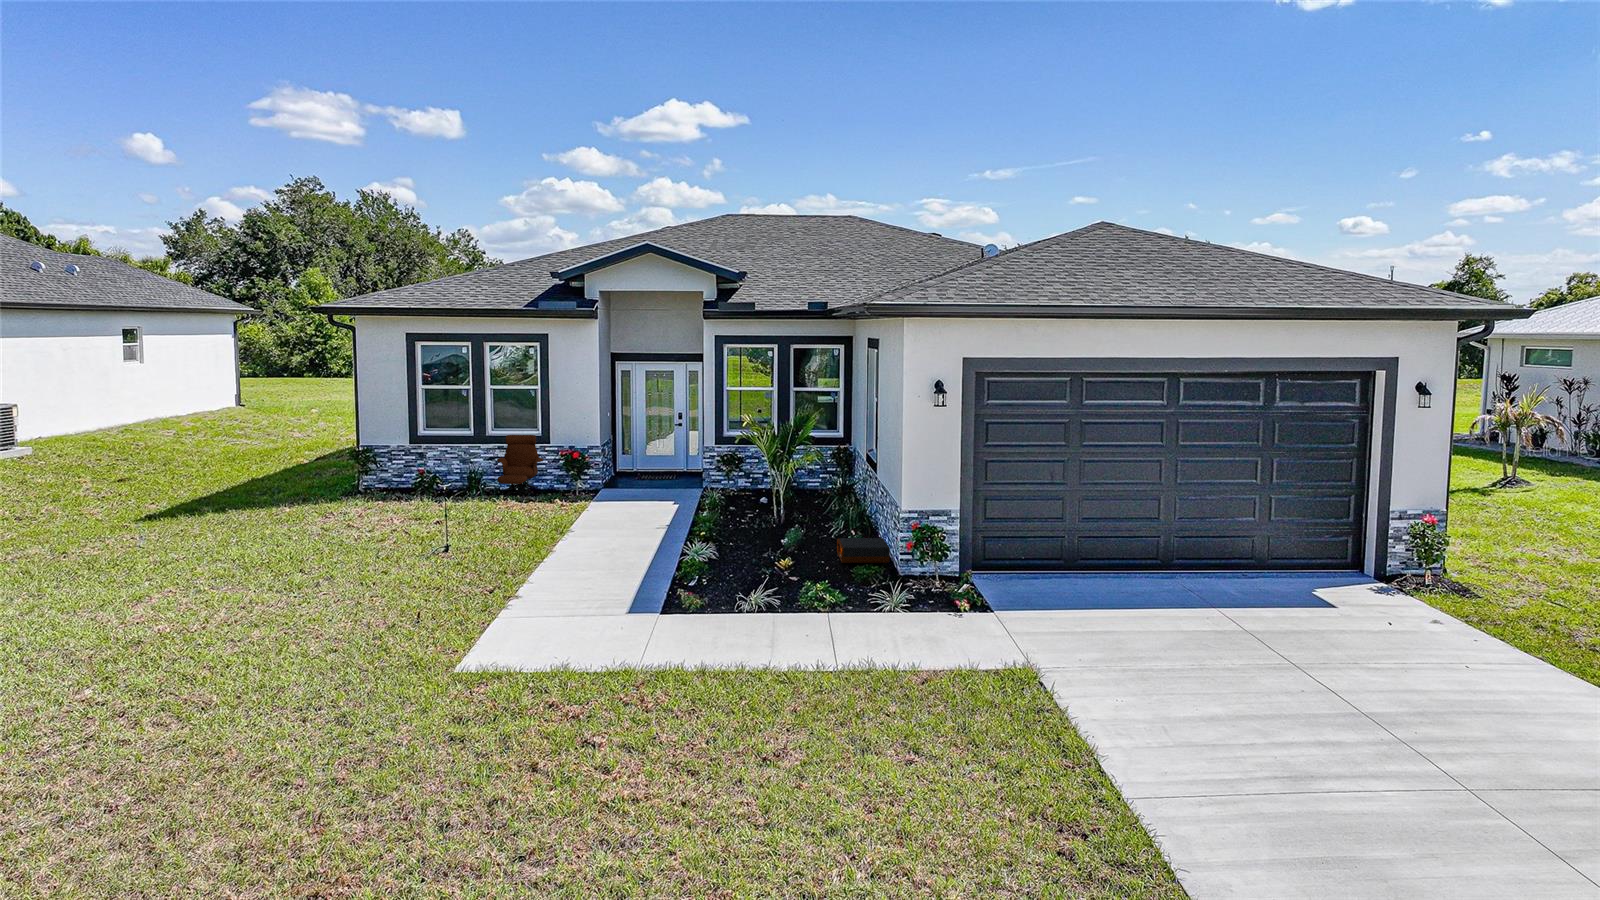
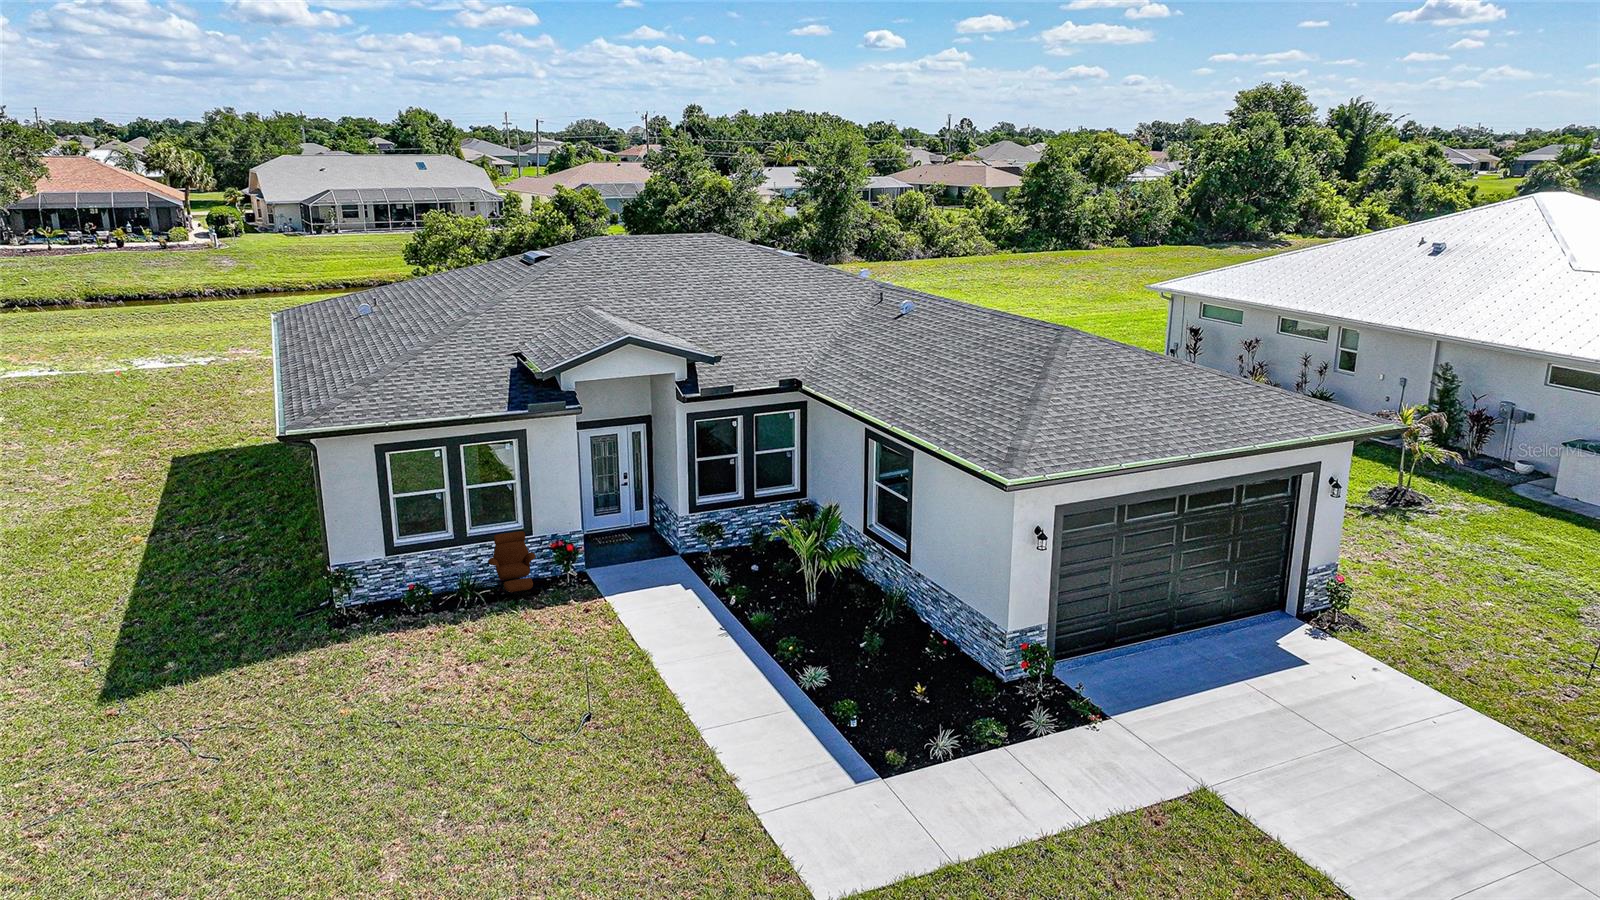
storage box: present [837,538,890,563] -> none [921,635,975,669]

